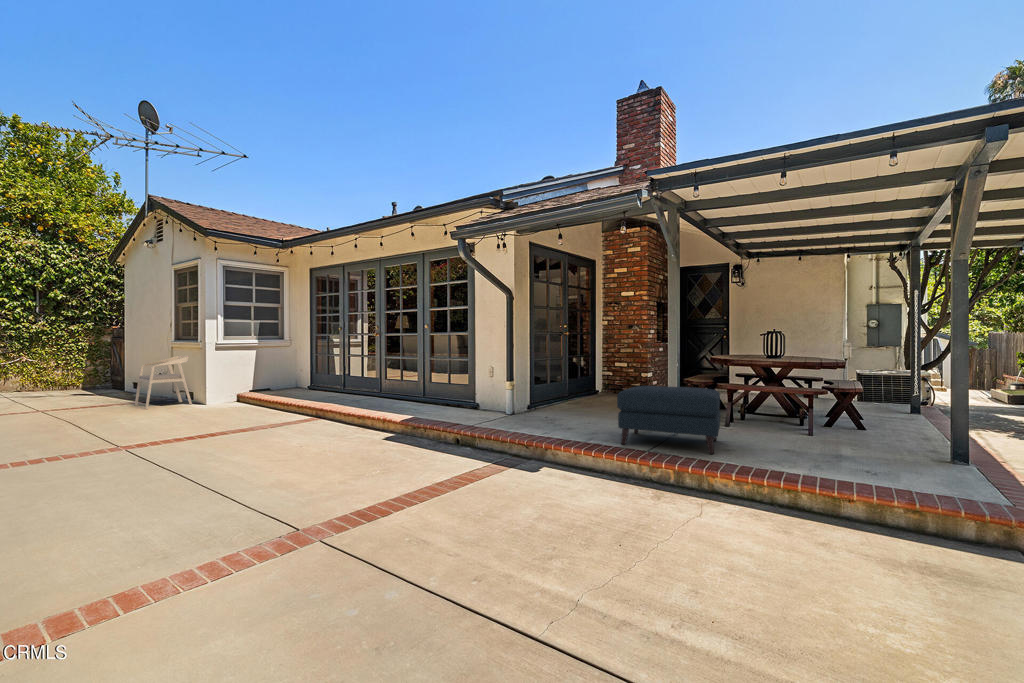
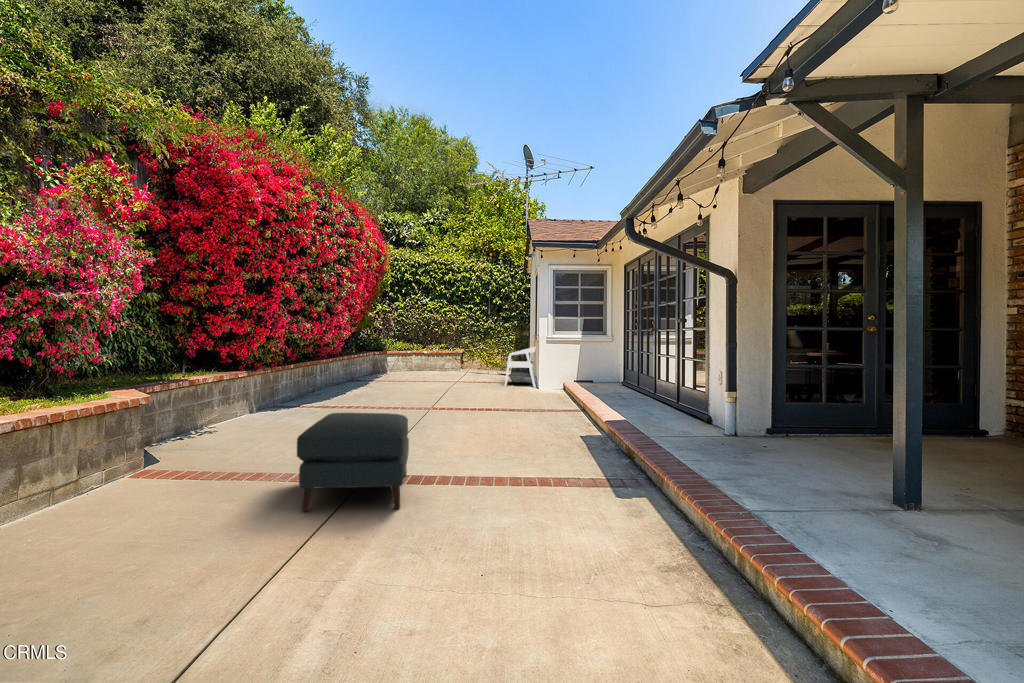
ottoman: present [617,386,720,454] -> present [297,413,409,512]

